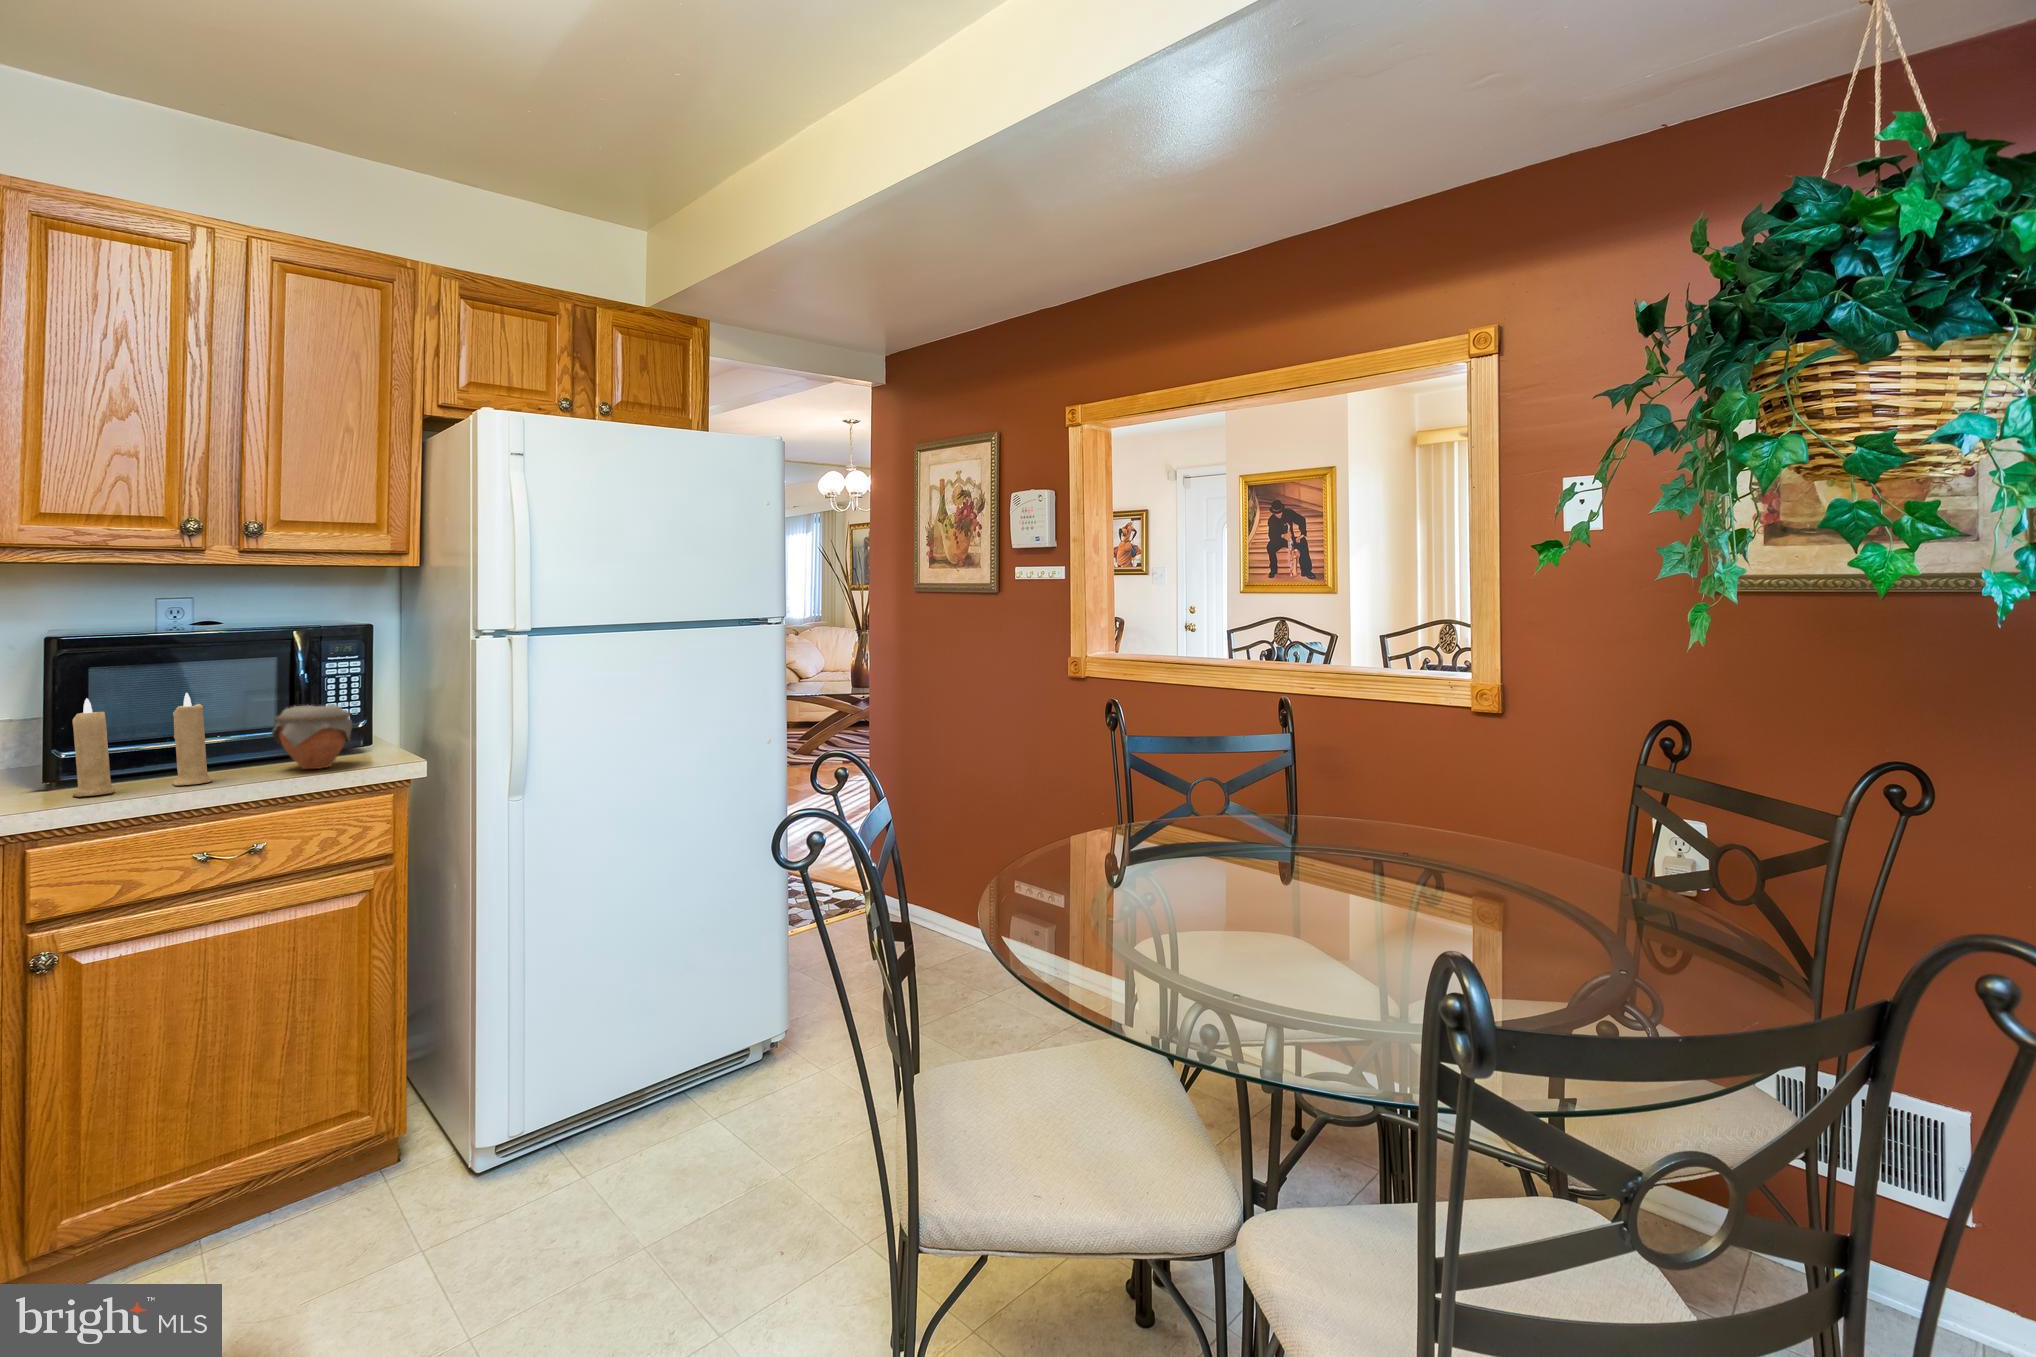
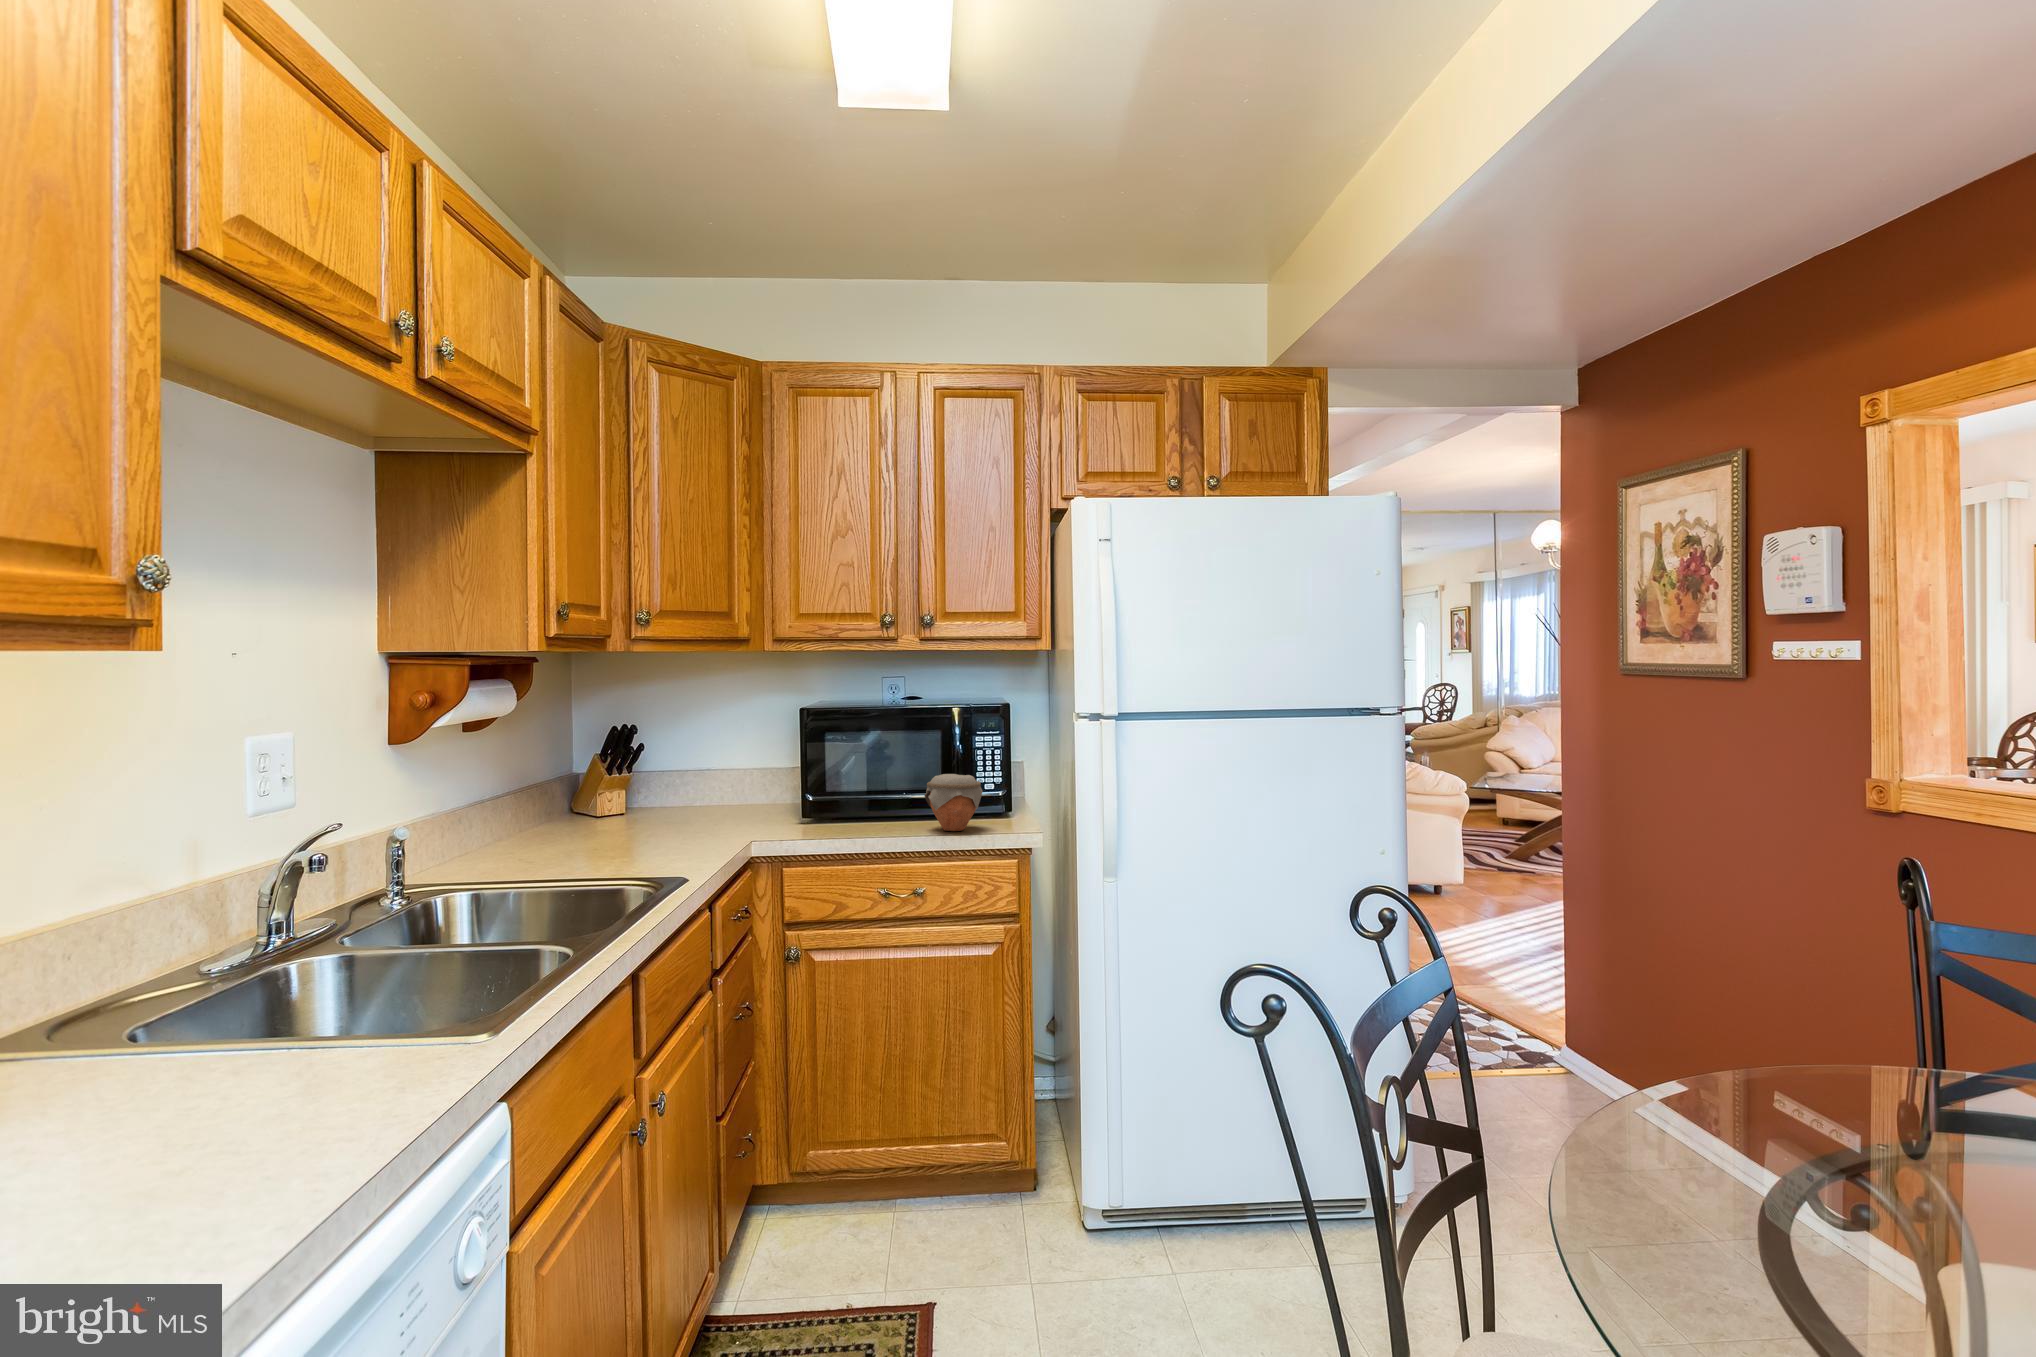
candle: present [72,693,212,797] -> none [798,756,882,835]

